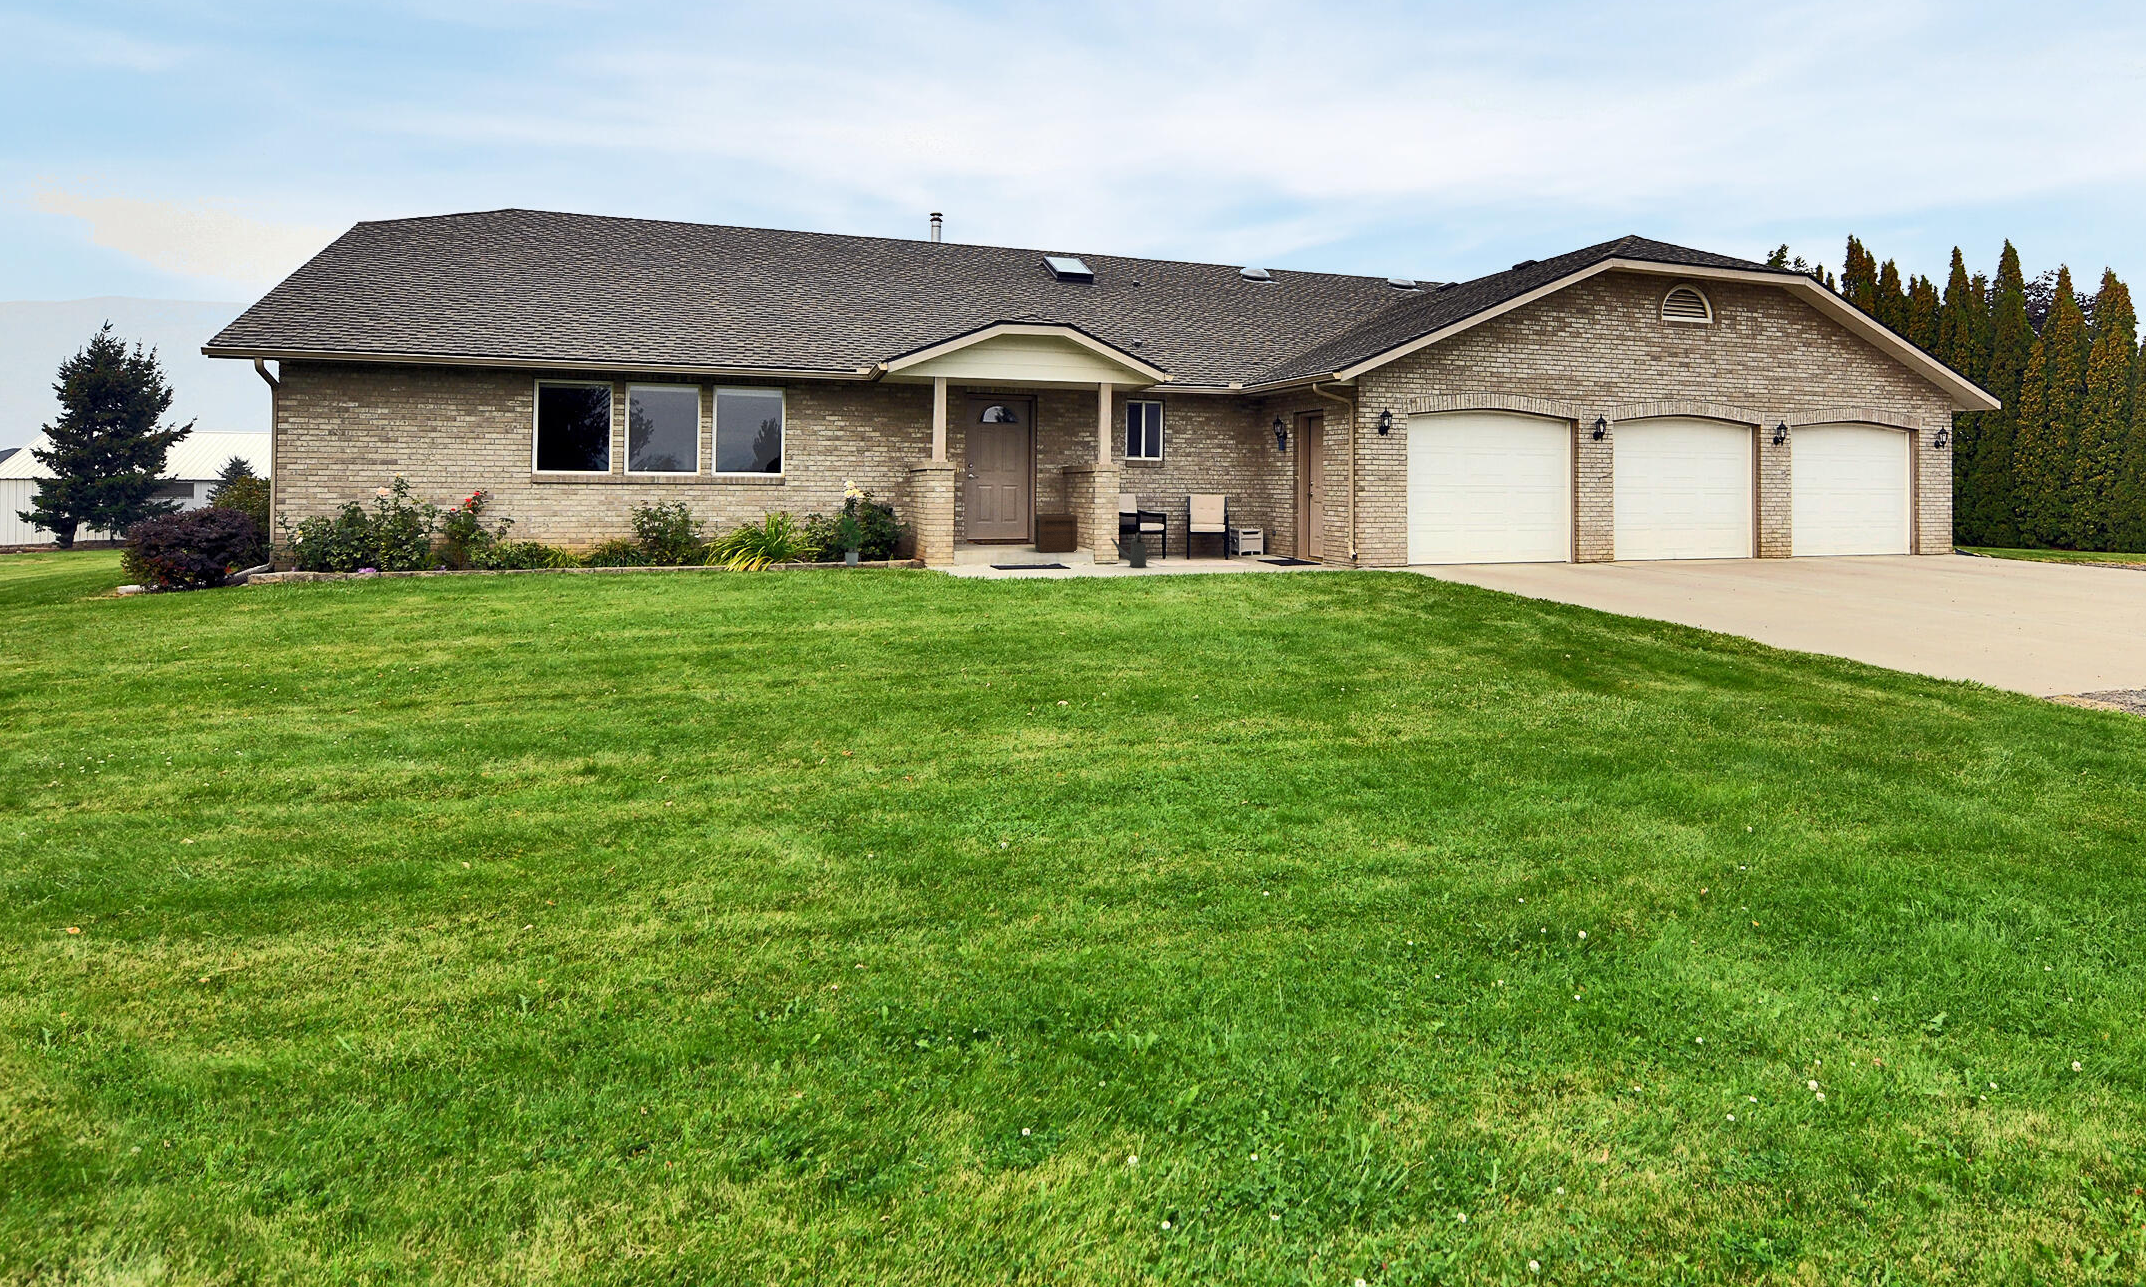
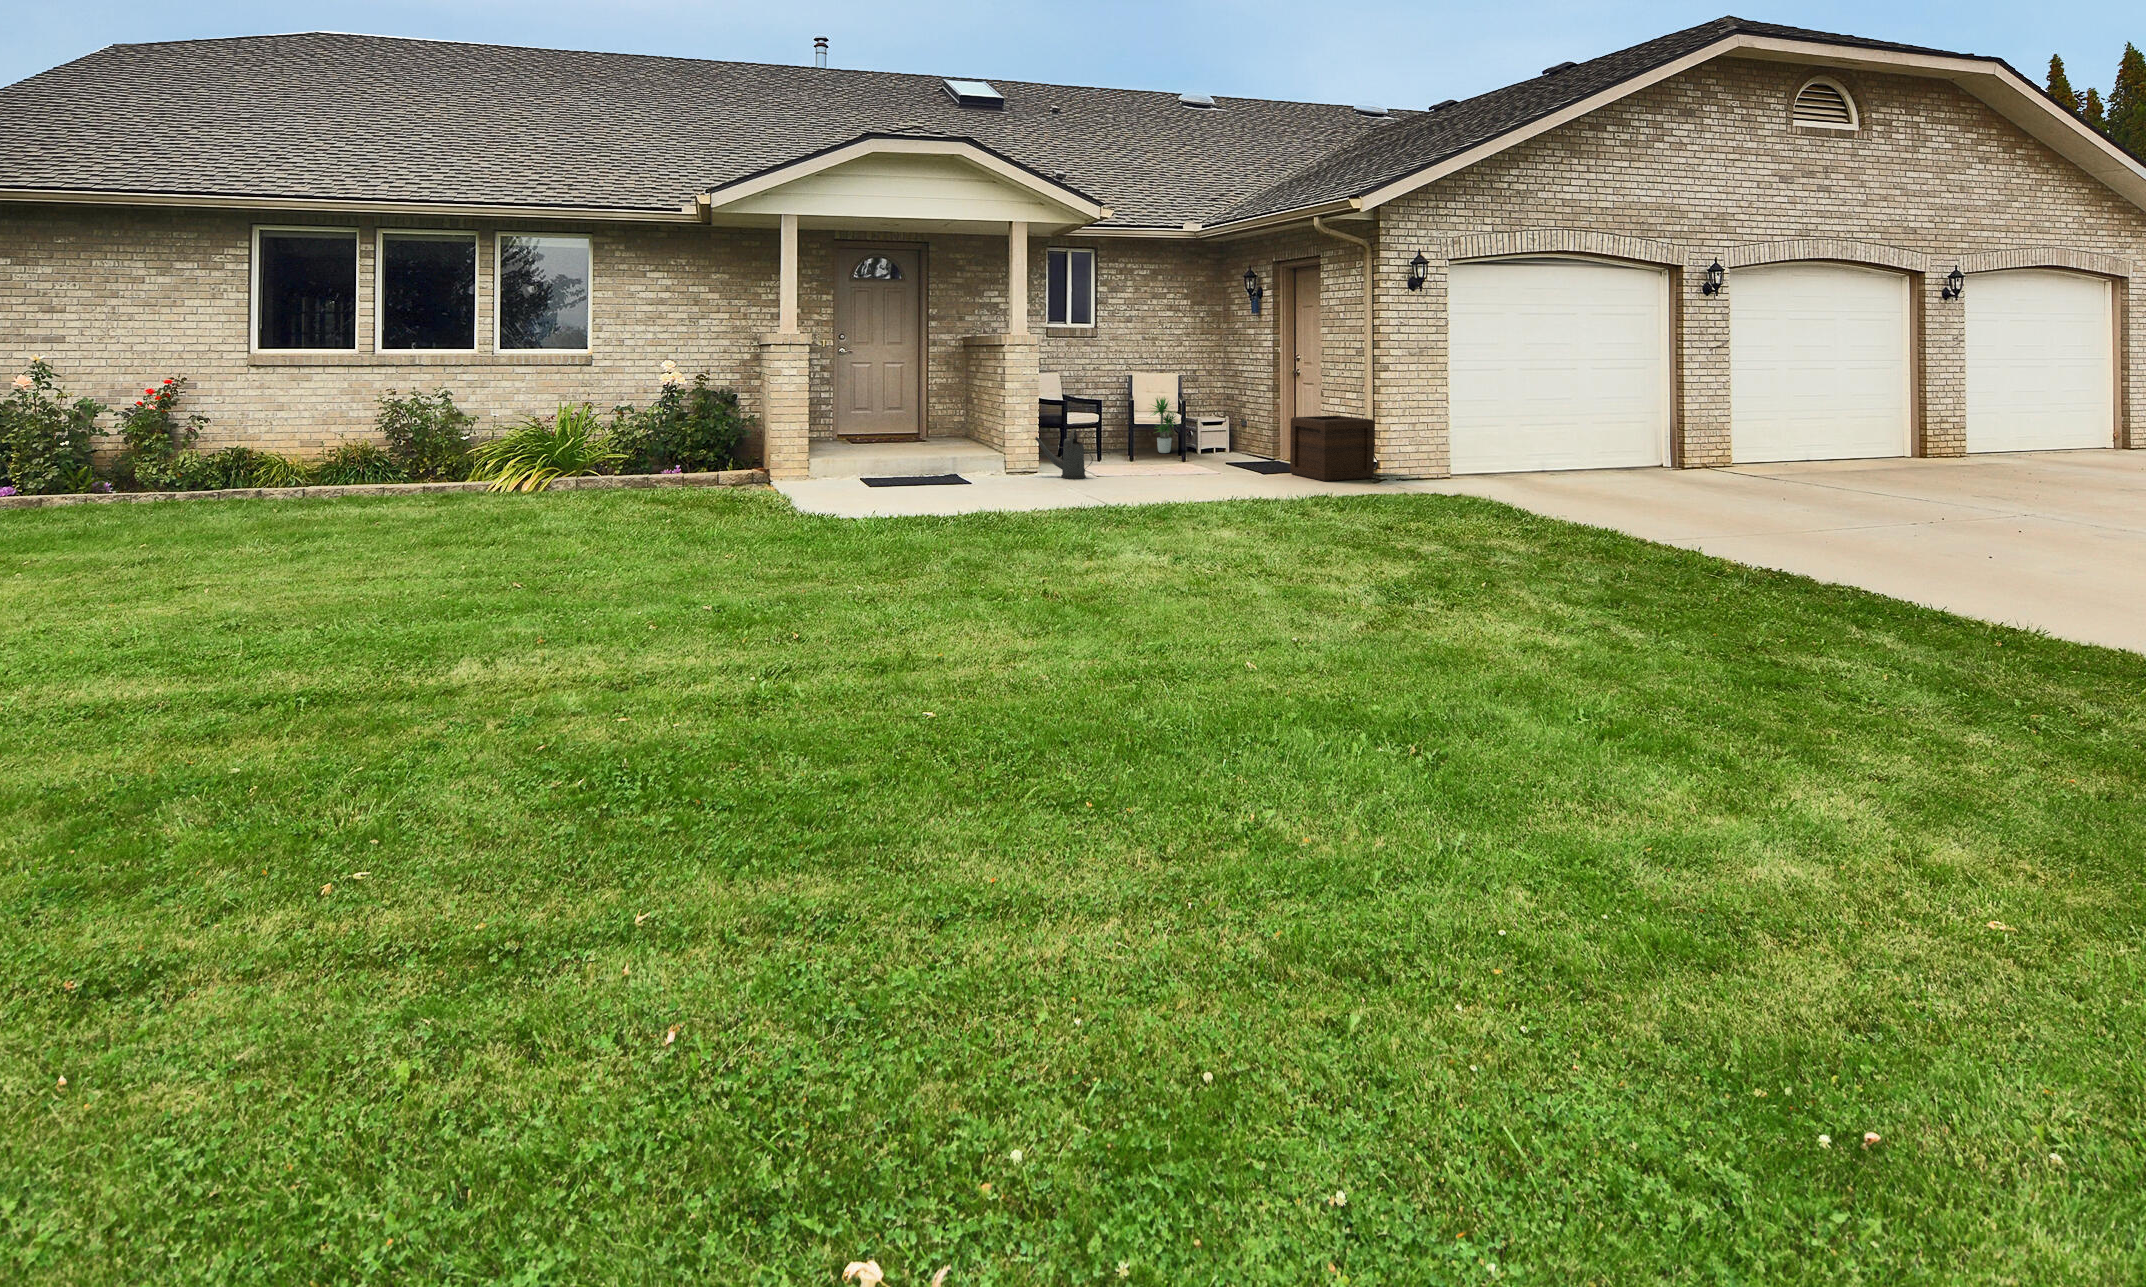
wooden crate: present [1035,513,1077,553] -> present [1290,416,1375,481]
potted plant: present [841,518,863,566] -> present [1152,397,1176,453]

